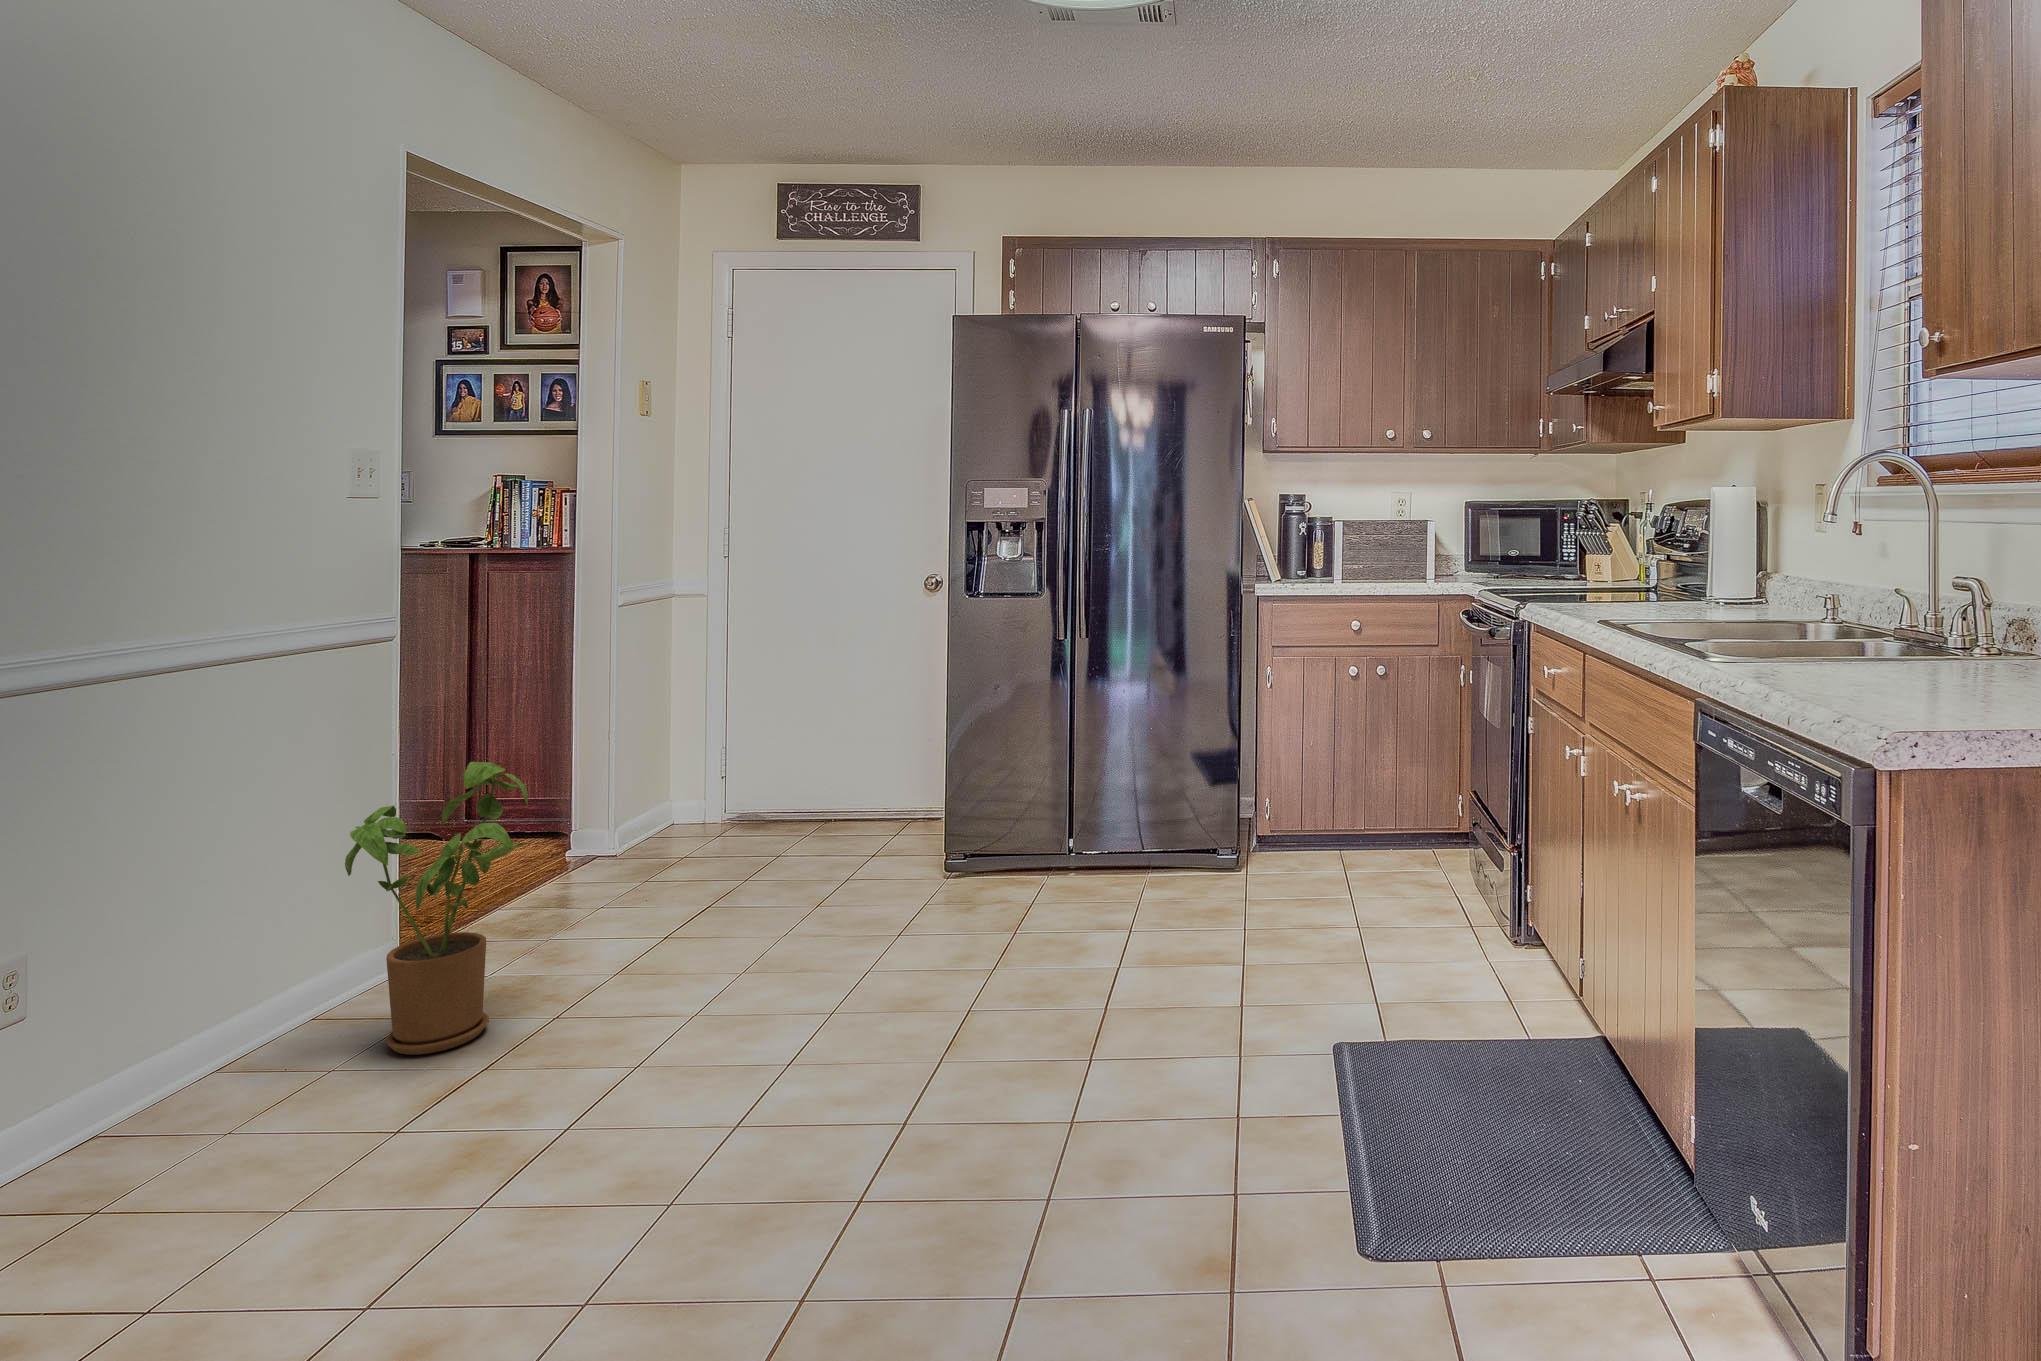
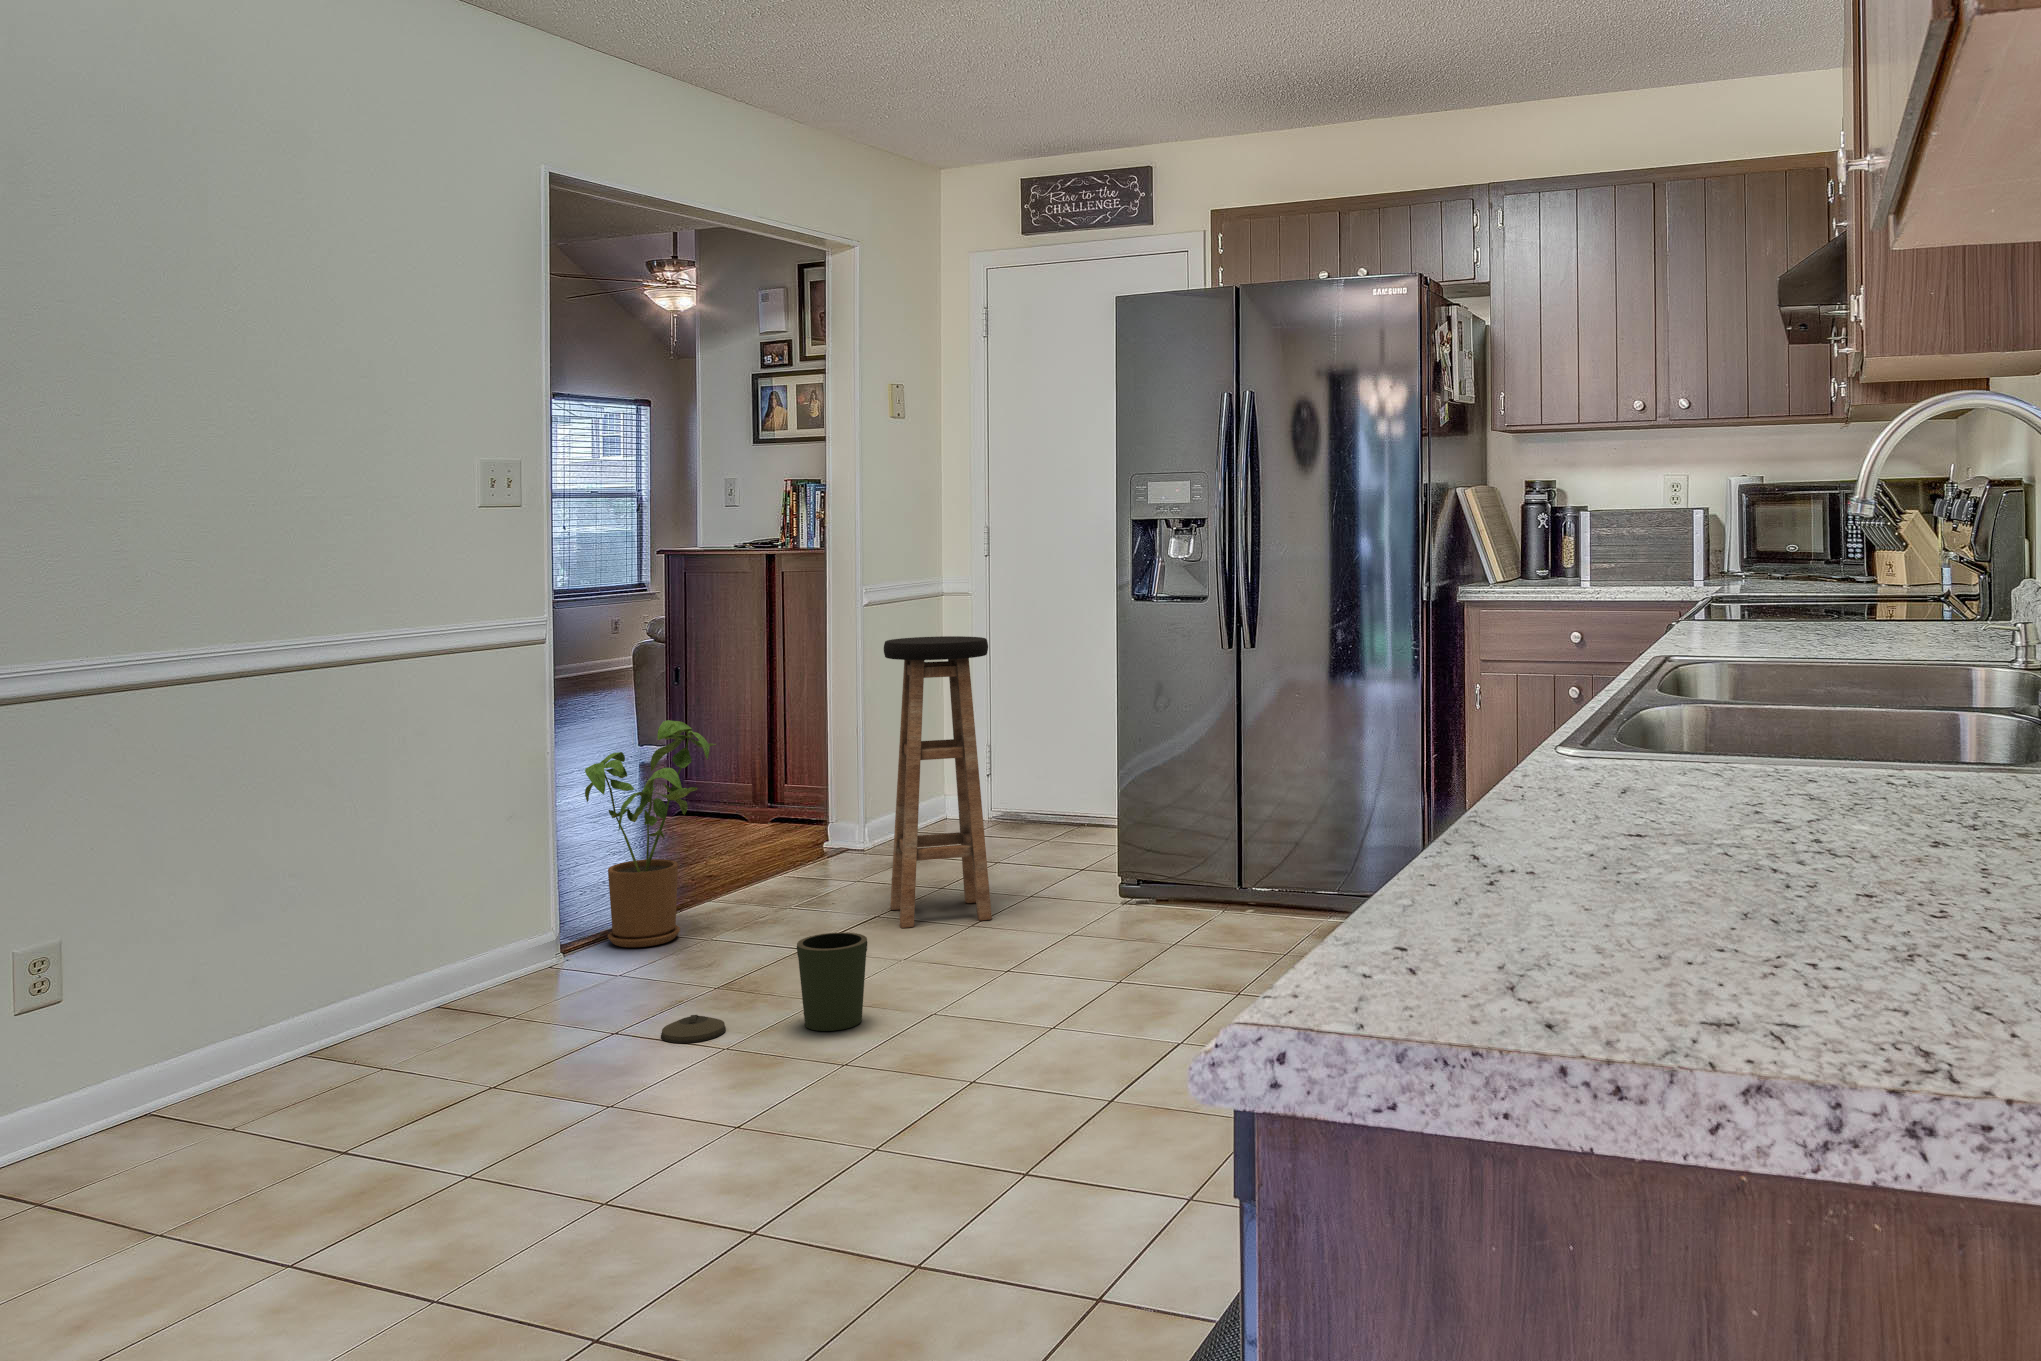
bar stool: none [729,644,862,968] -> present [884,636,992,928]
trash can: none [595,1007,859,1203] -> present [661,932,868,1043]

